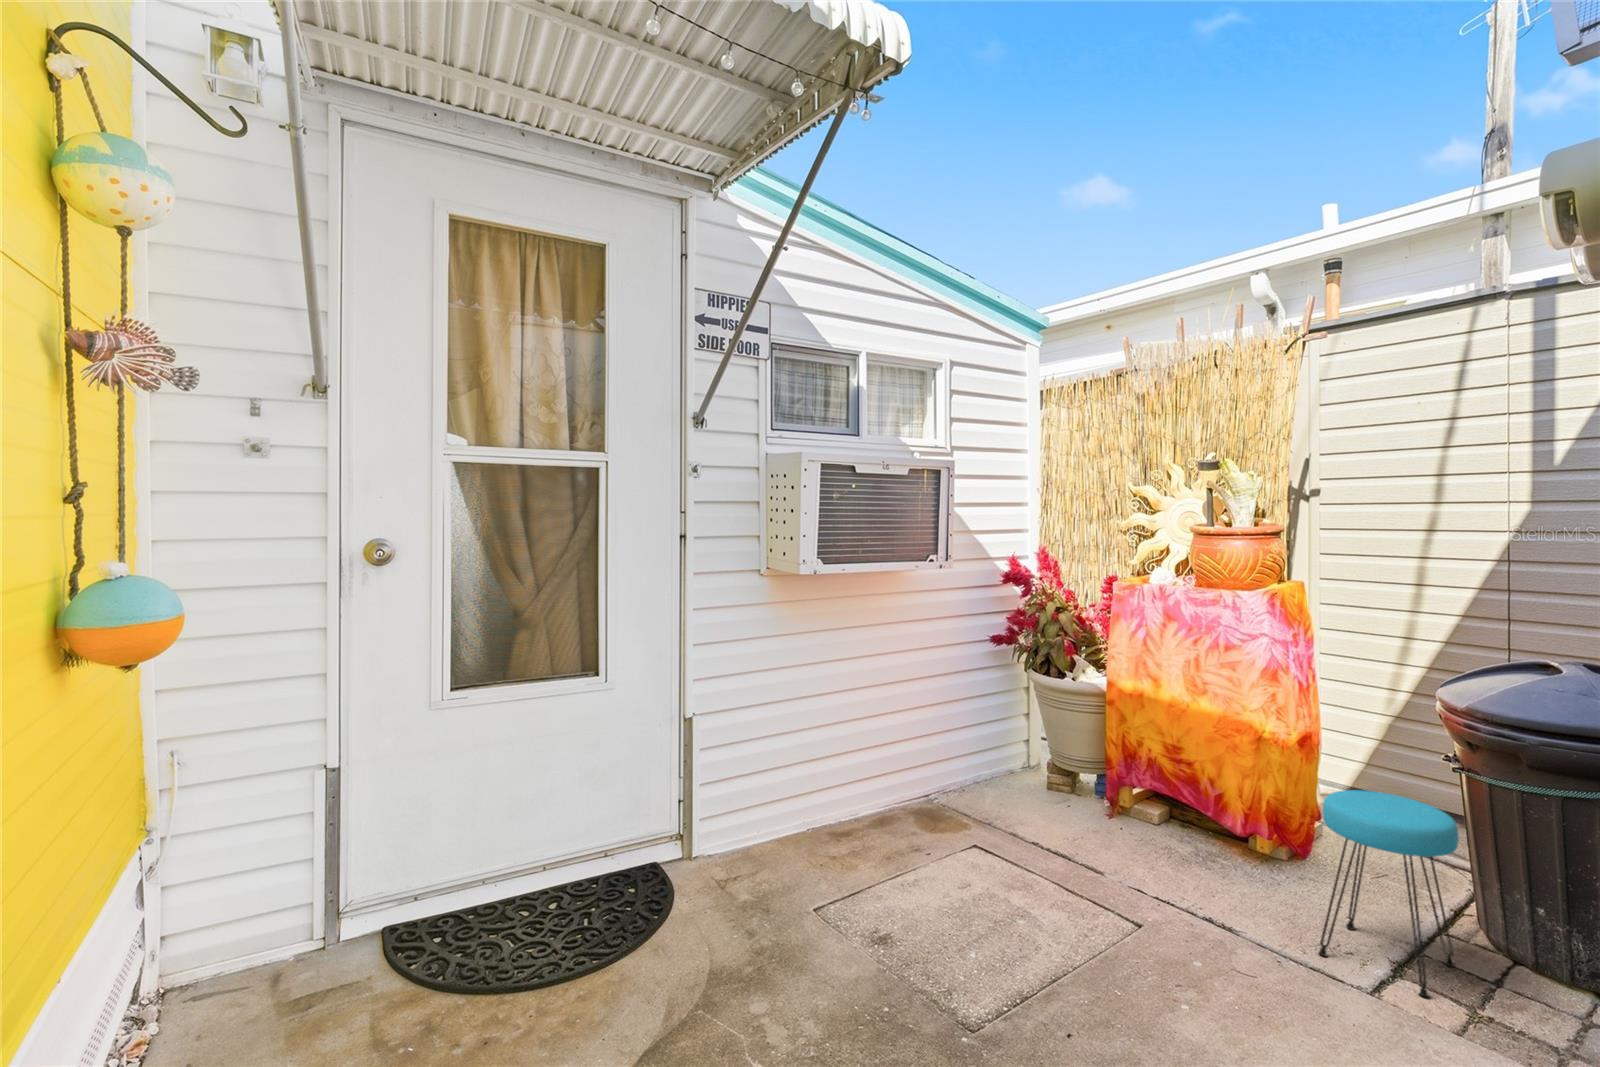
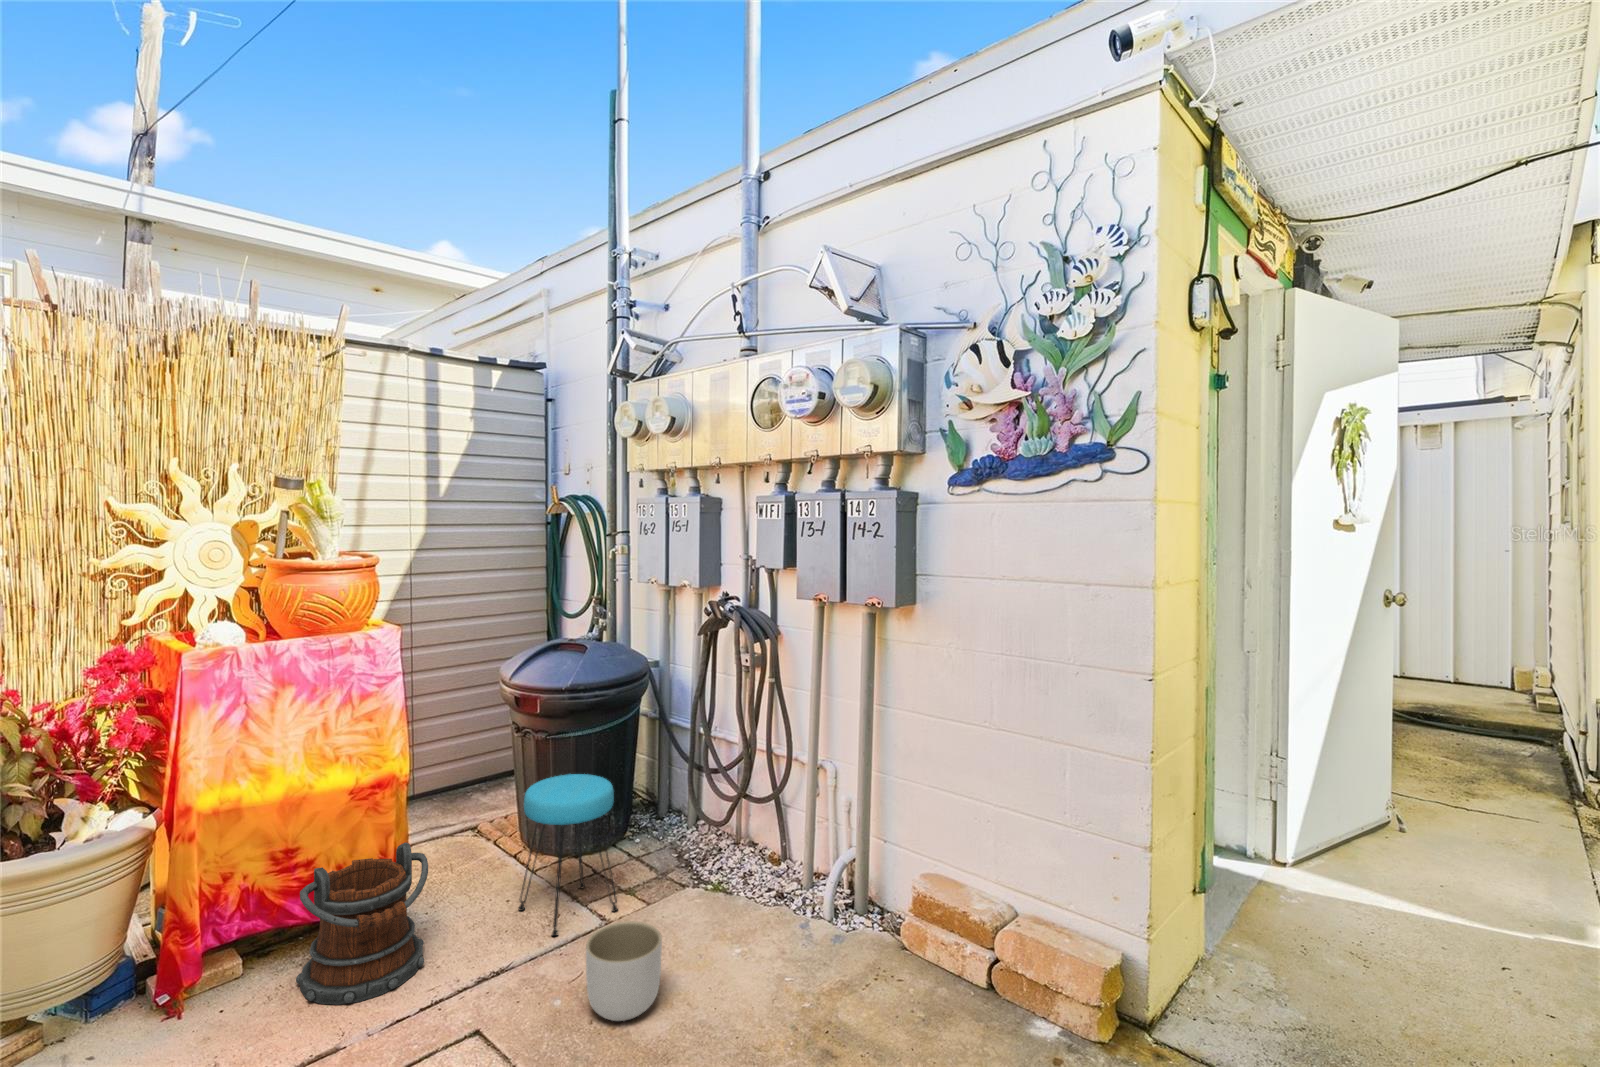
bucket: none [1130,761,1235,889] -> present [296,843,428,1005]
planter: none [1186,916,1282,1028] -> present [586,921,662,1021]

